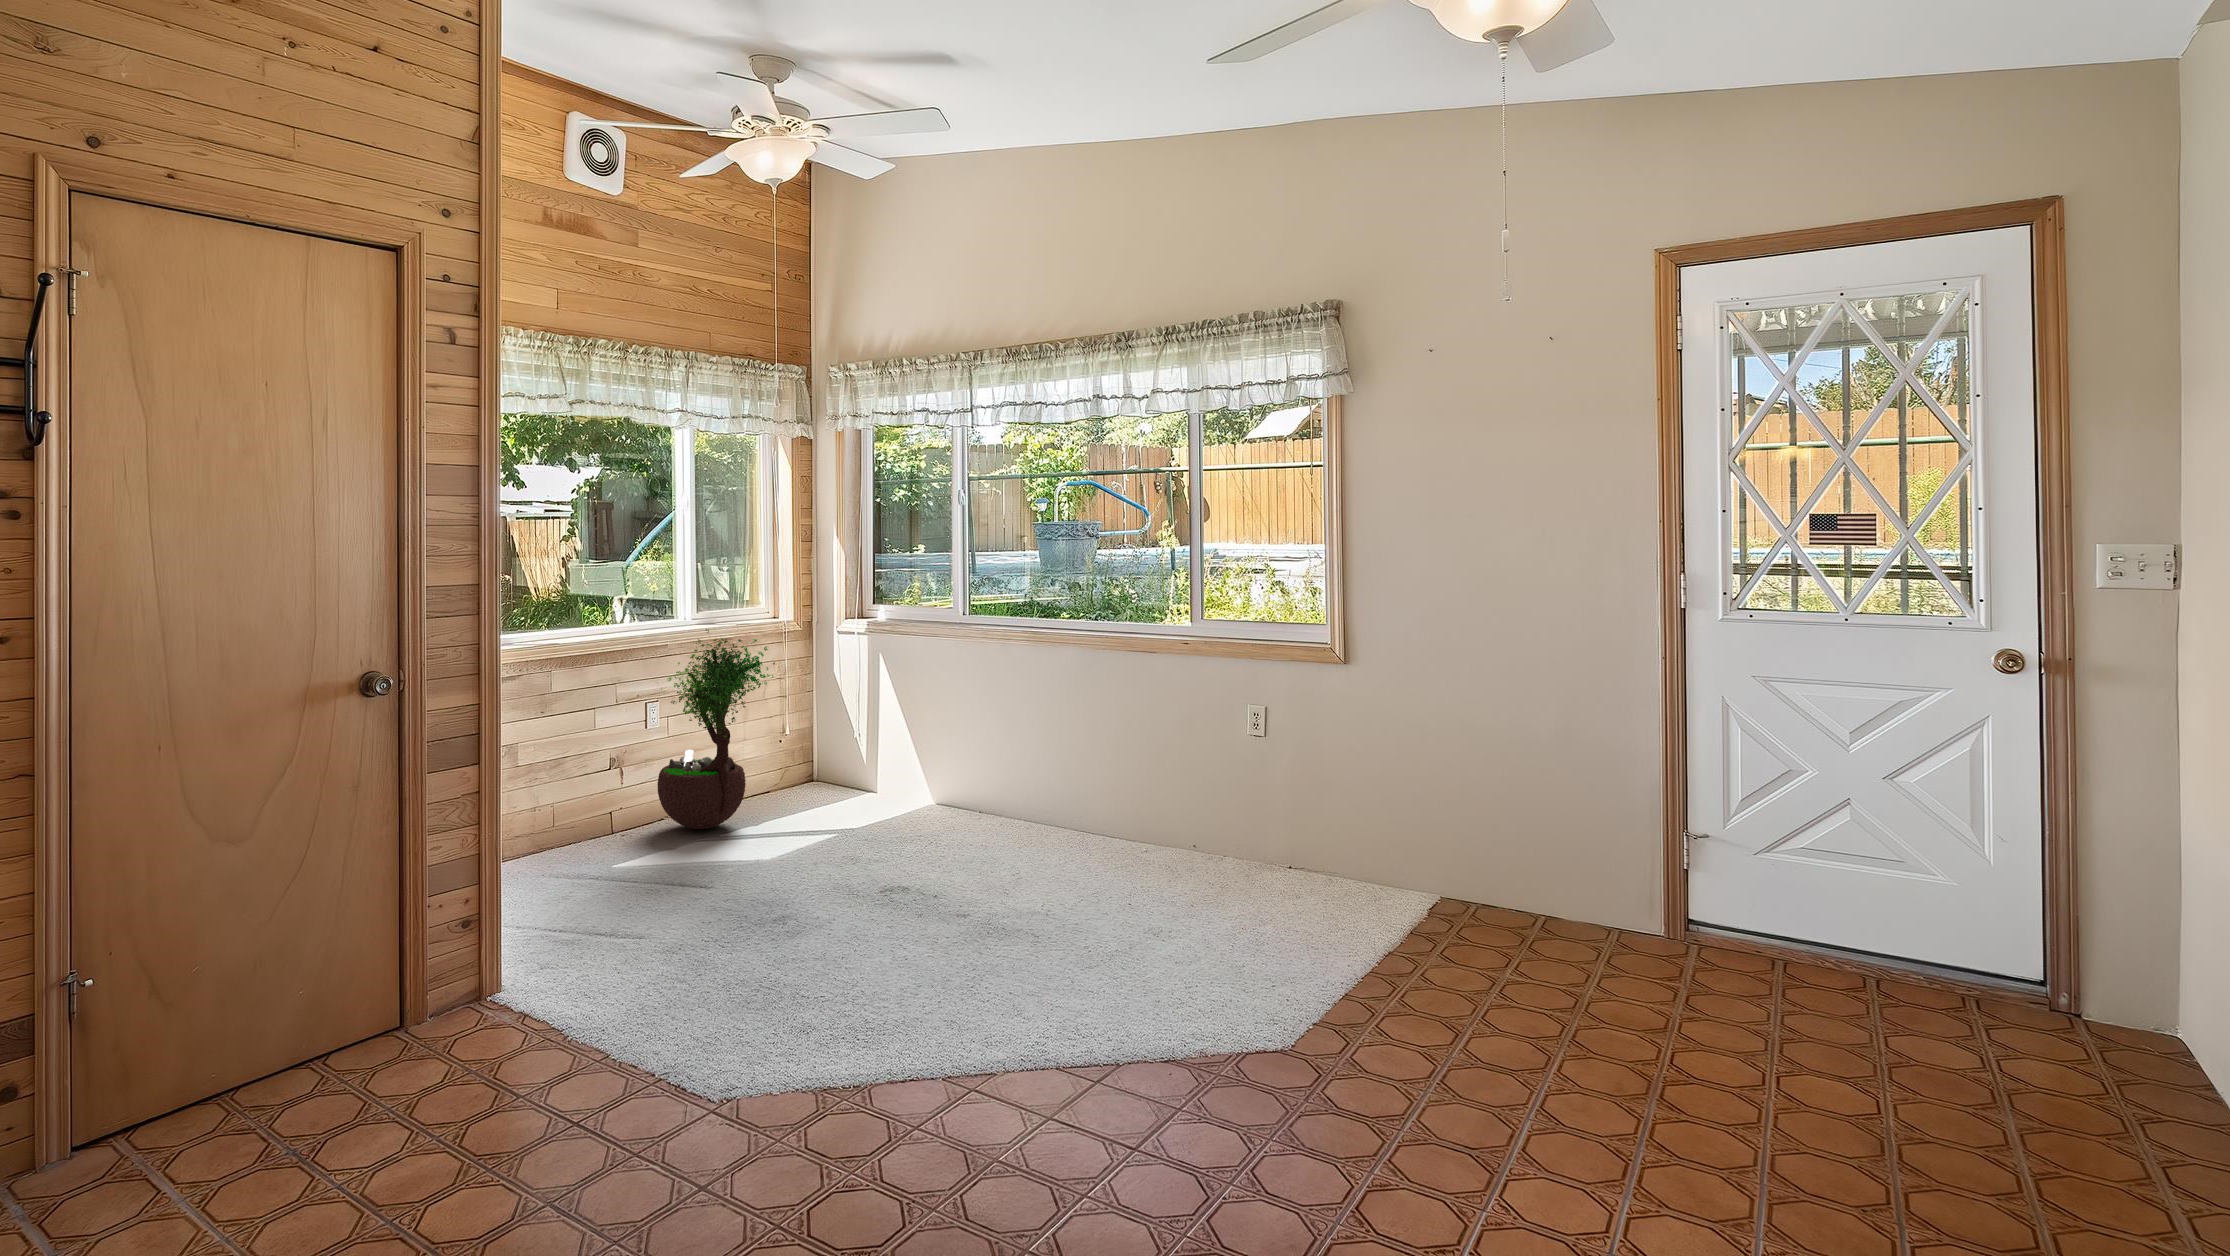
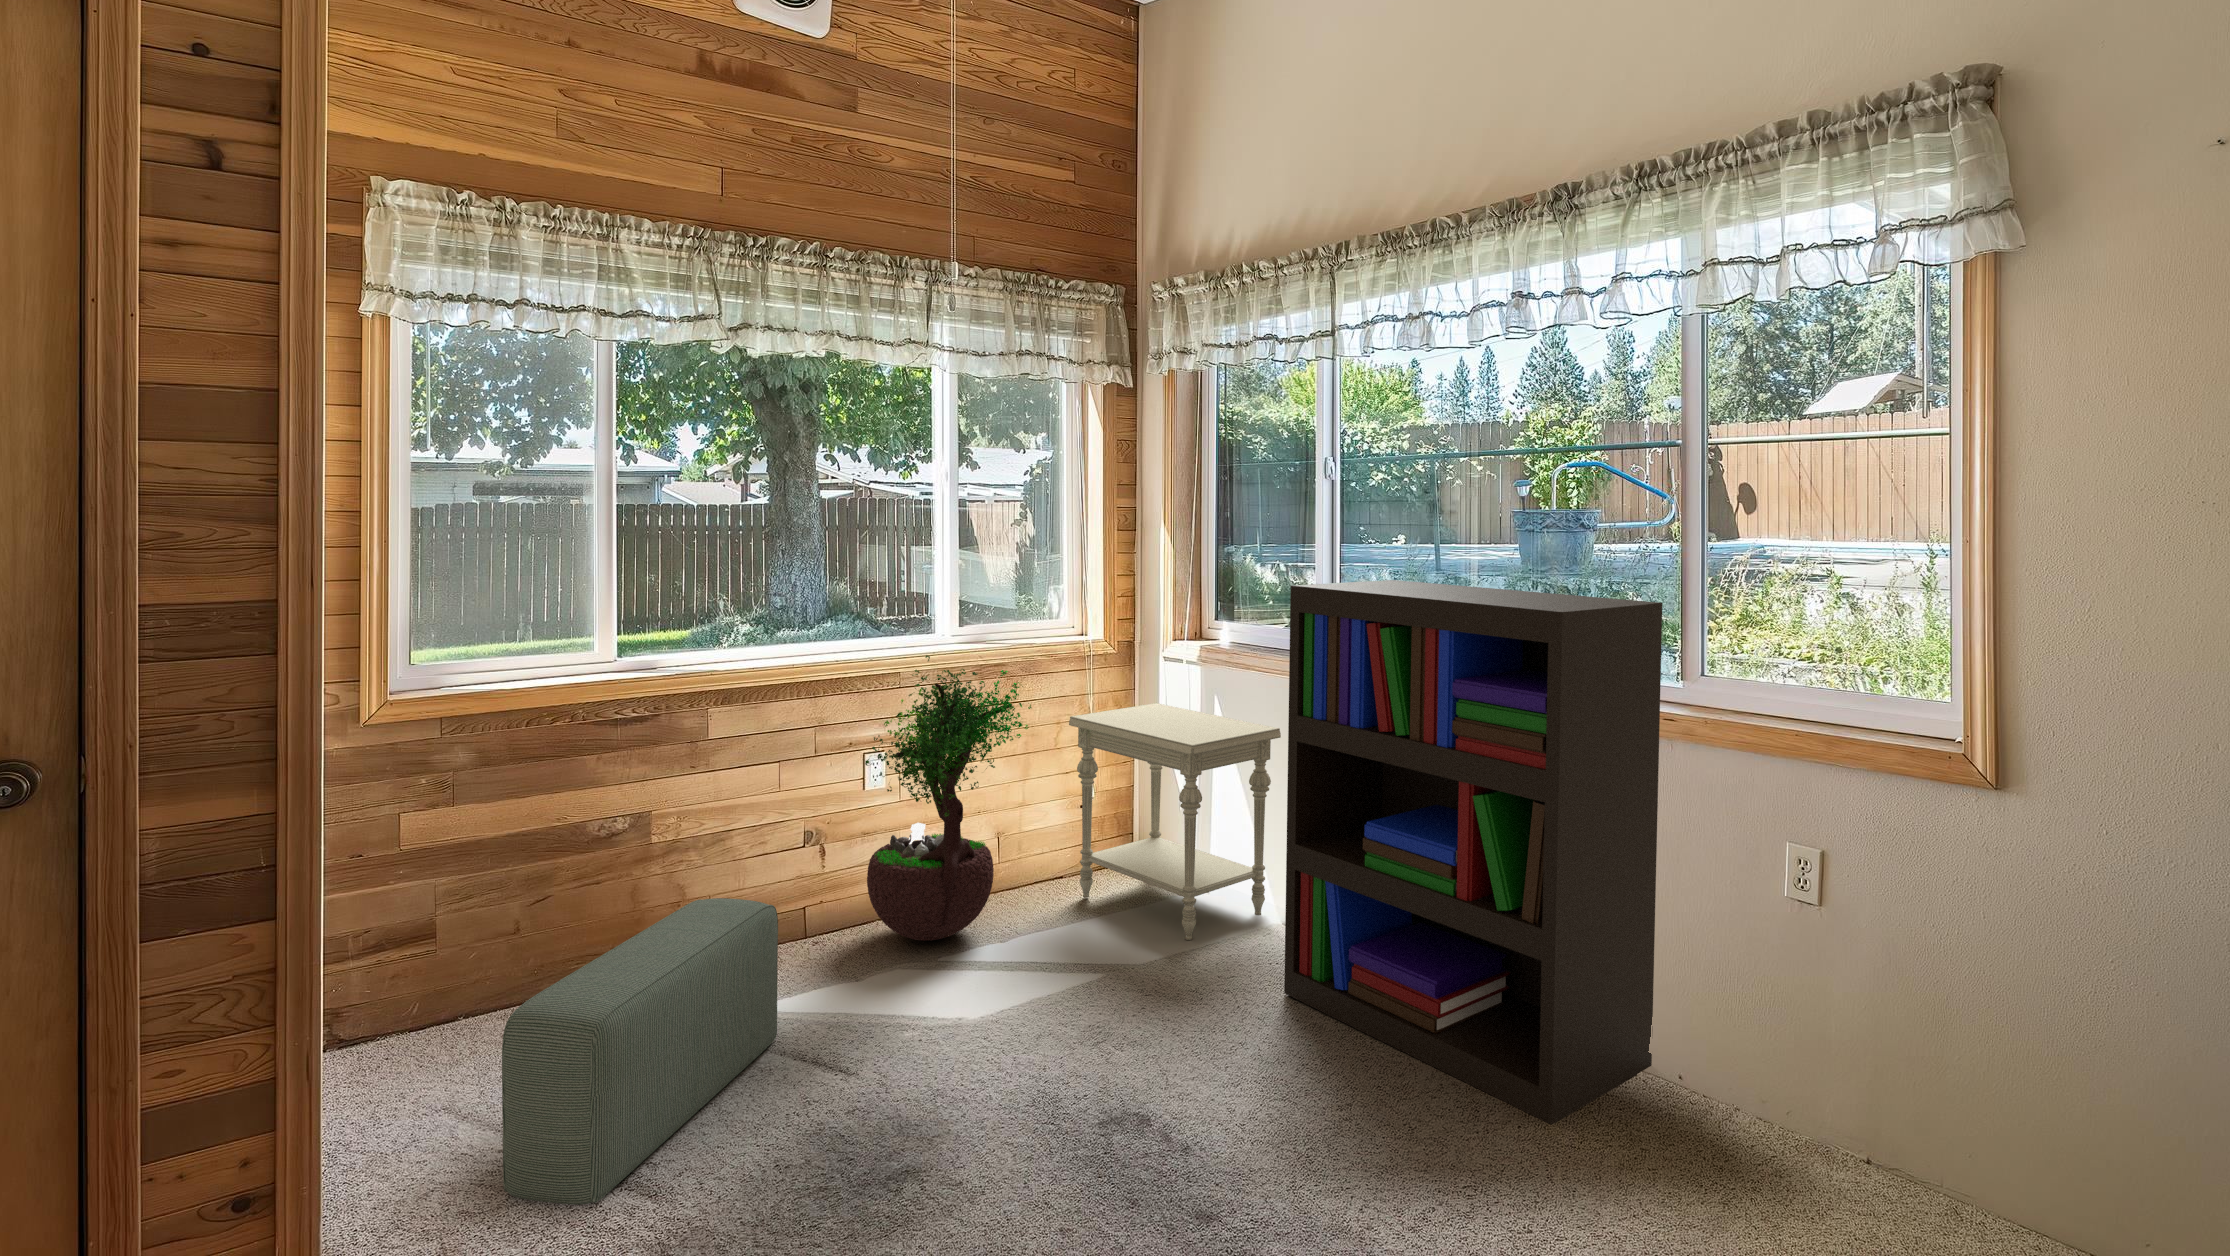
bookshelf: none [957,571,1182,872] -> present [1284,580,1662,1125]
side table: none [782,666,934,818] -> present [1069,703,1281,940]
pouf: none [552,786,649,939] -> present [502,898,778,1205]

